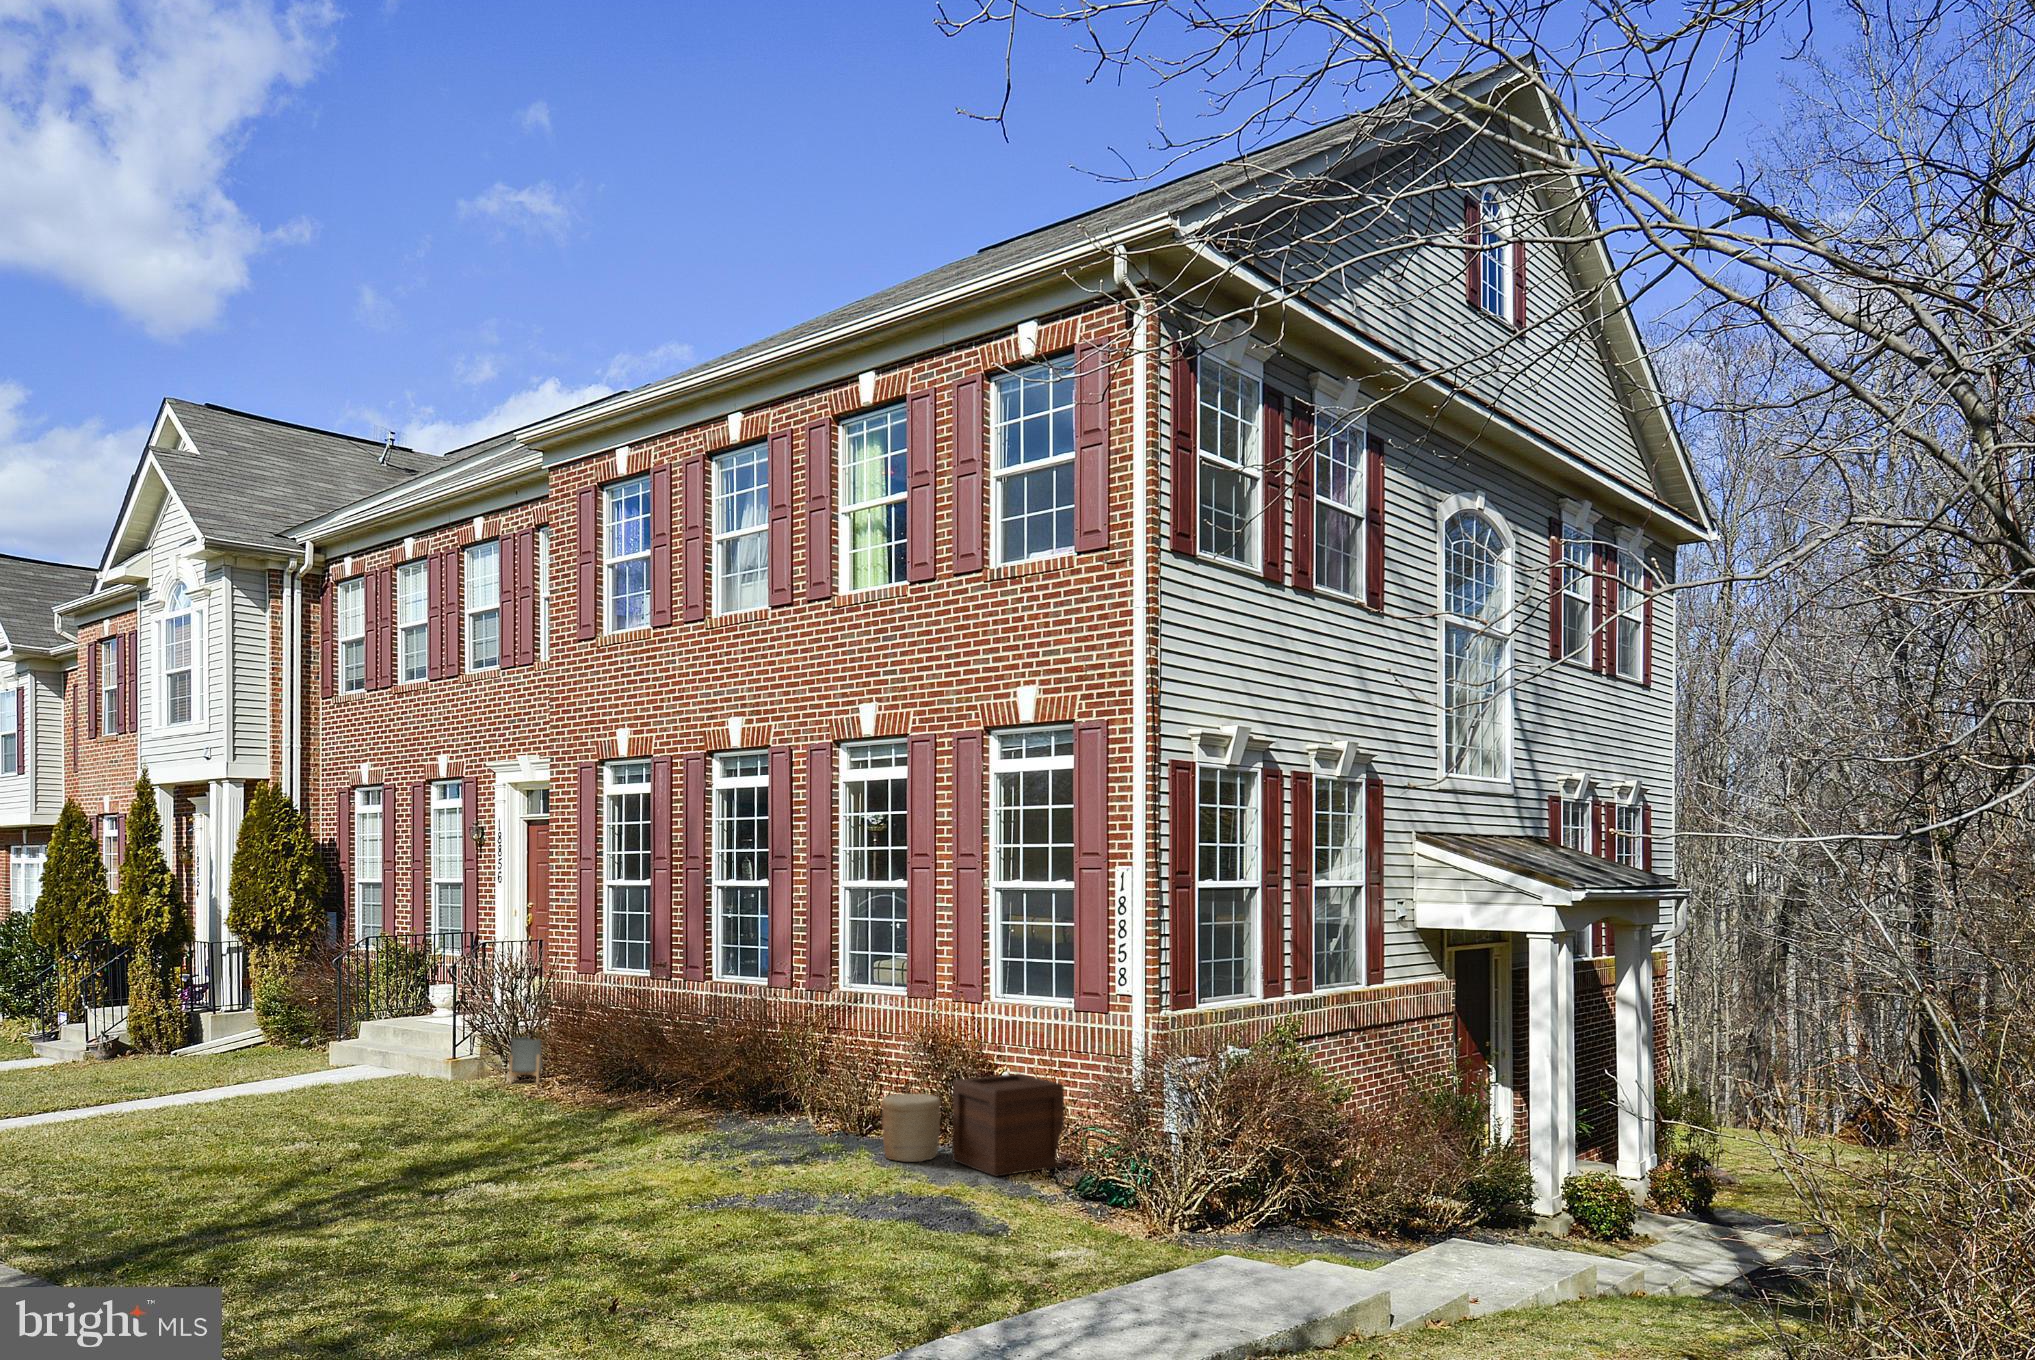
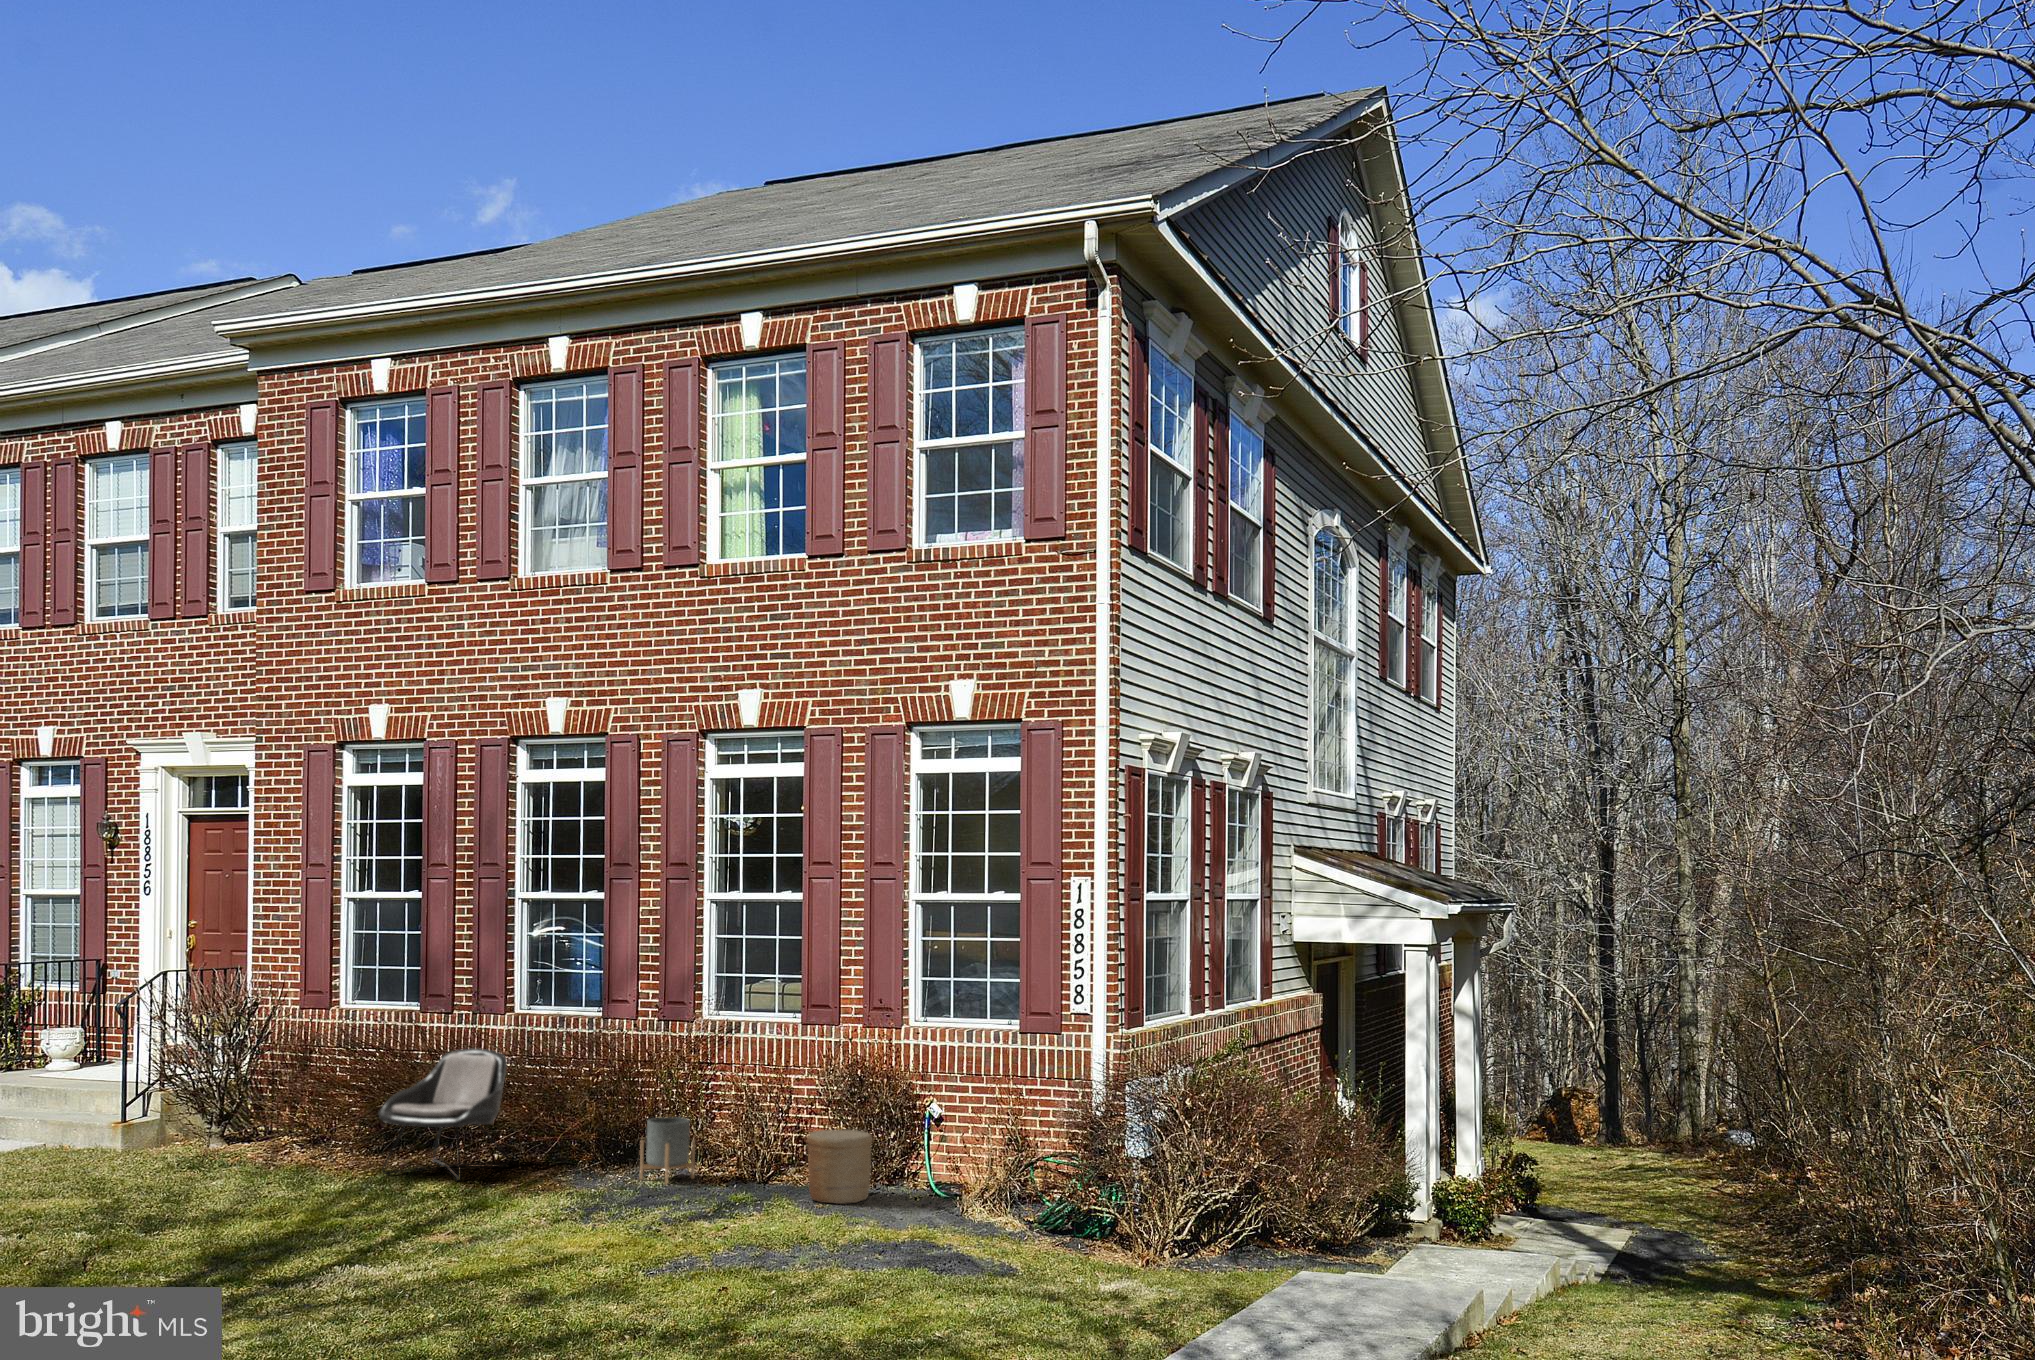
lounge chair: none [573,1011,682,1124] -> present [379,1048,510,1181]
planter: present [509,1037,542,1084] -> present [640,1117,695,1184]
wooden crate: present [952,1074,1064,1177] -> none [891,1103,1016,1213]

